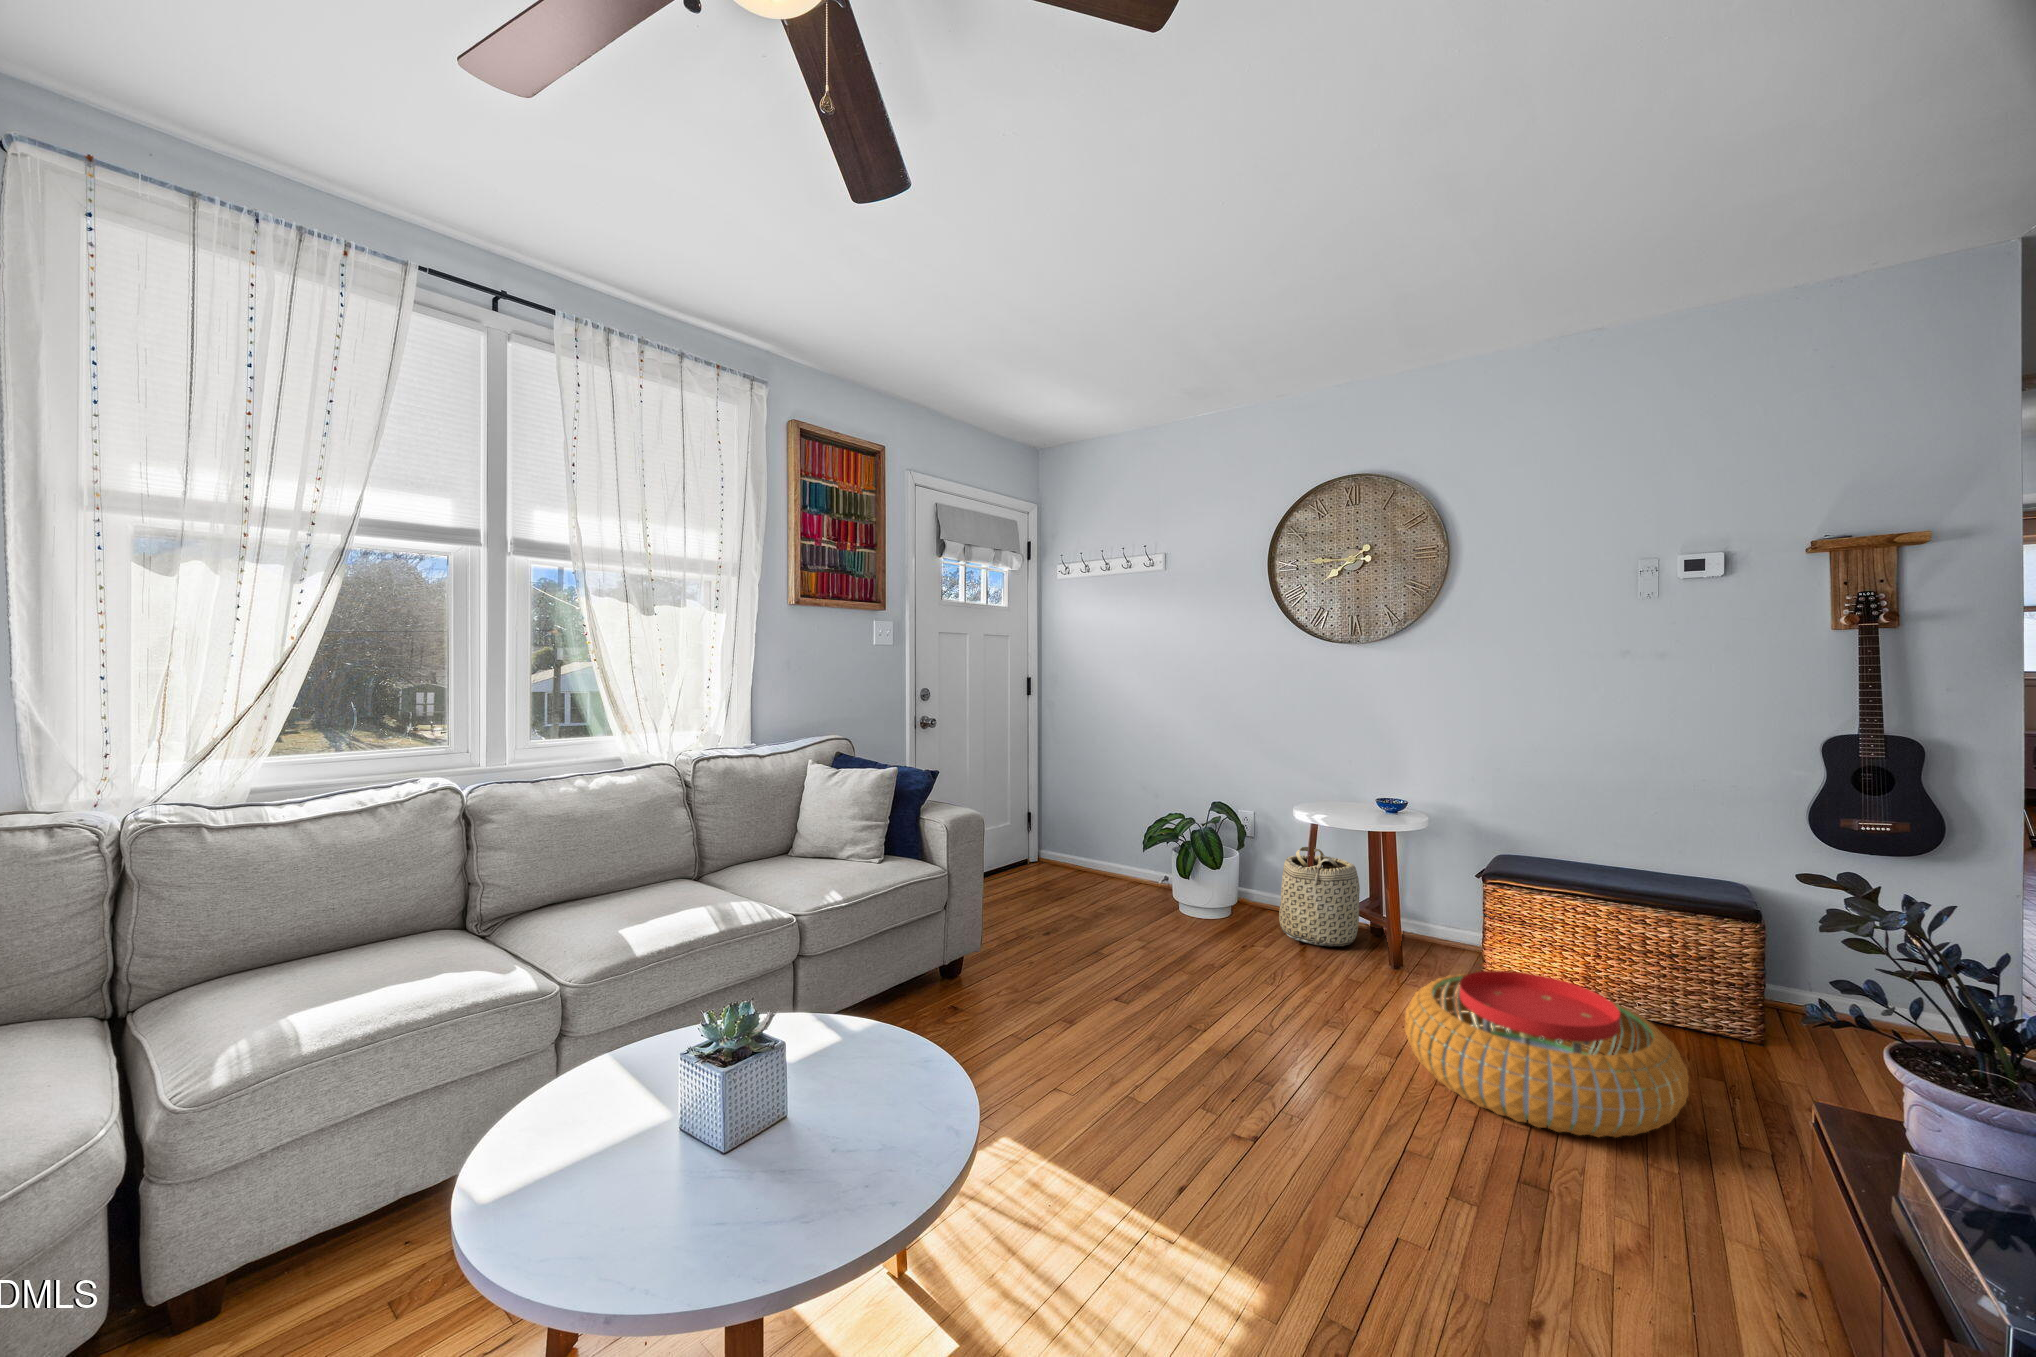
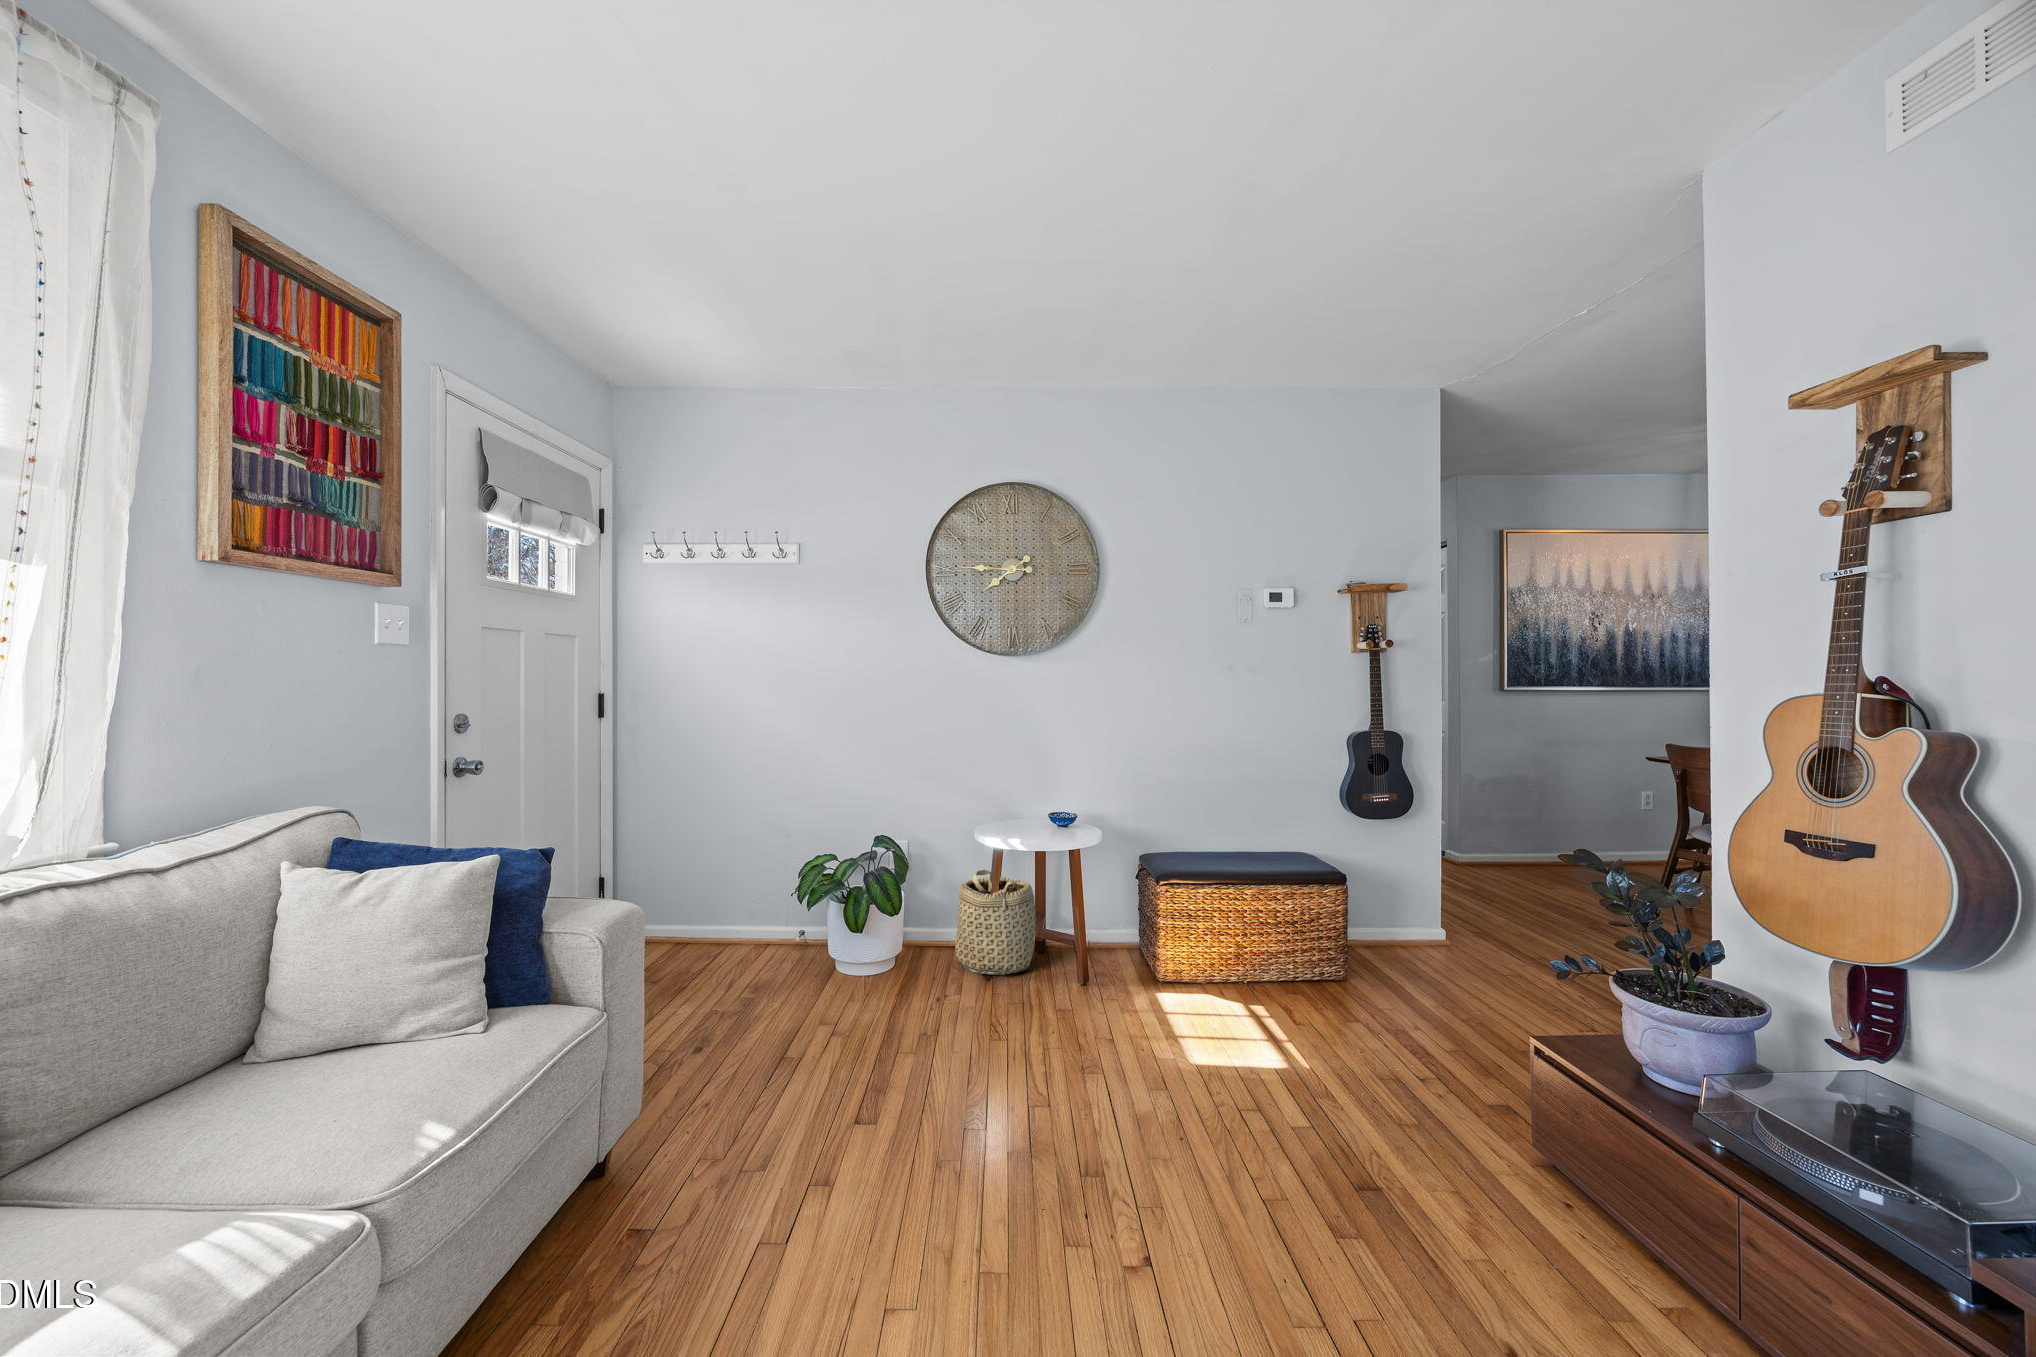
pouf: present [1405,971,1689,1137] -> none [1162,970,1396,1126]

